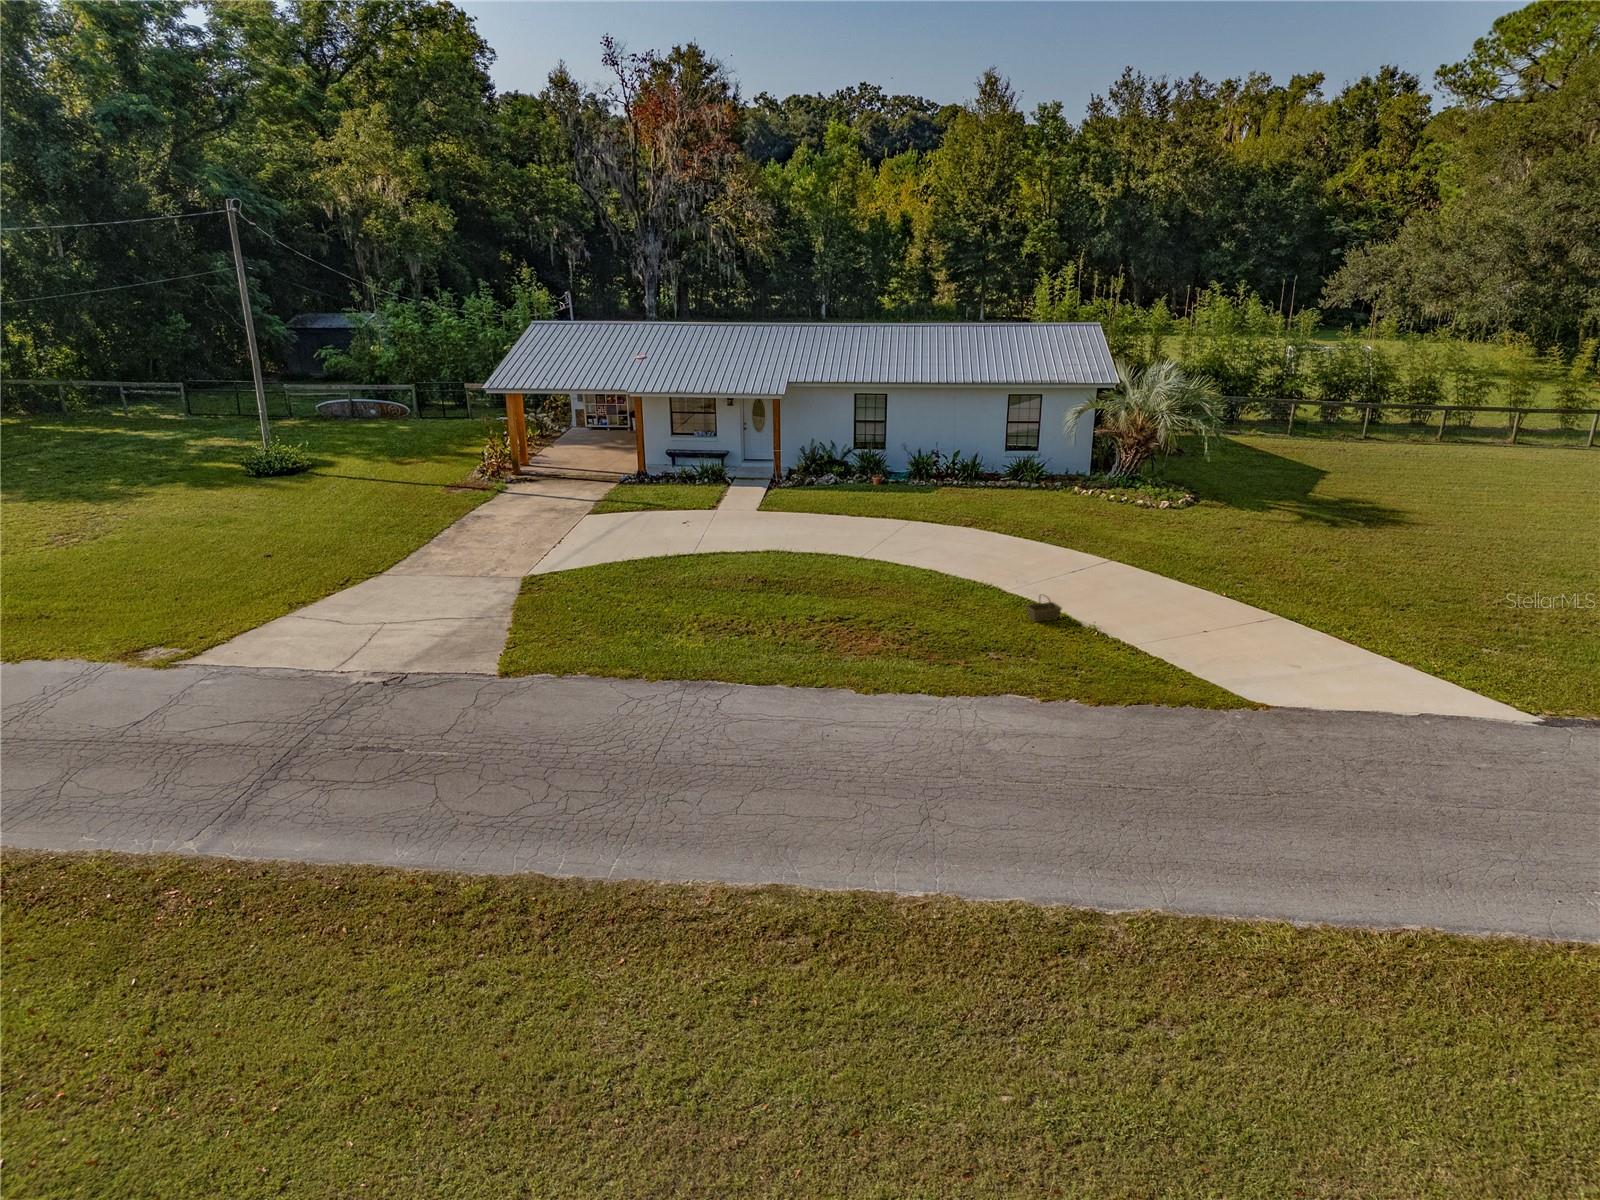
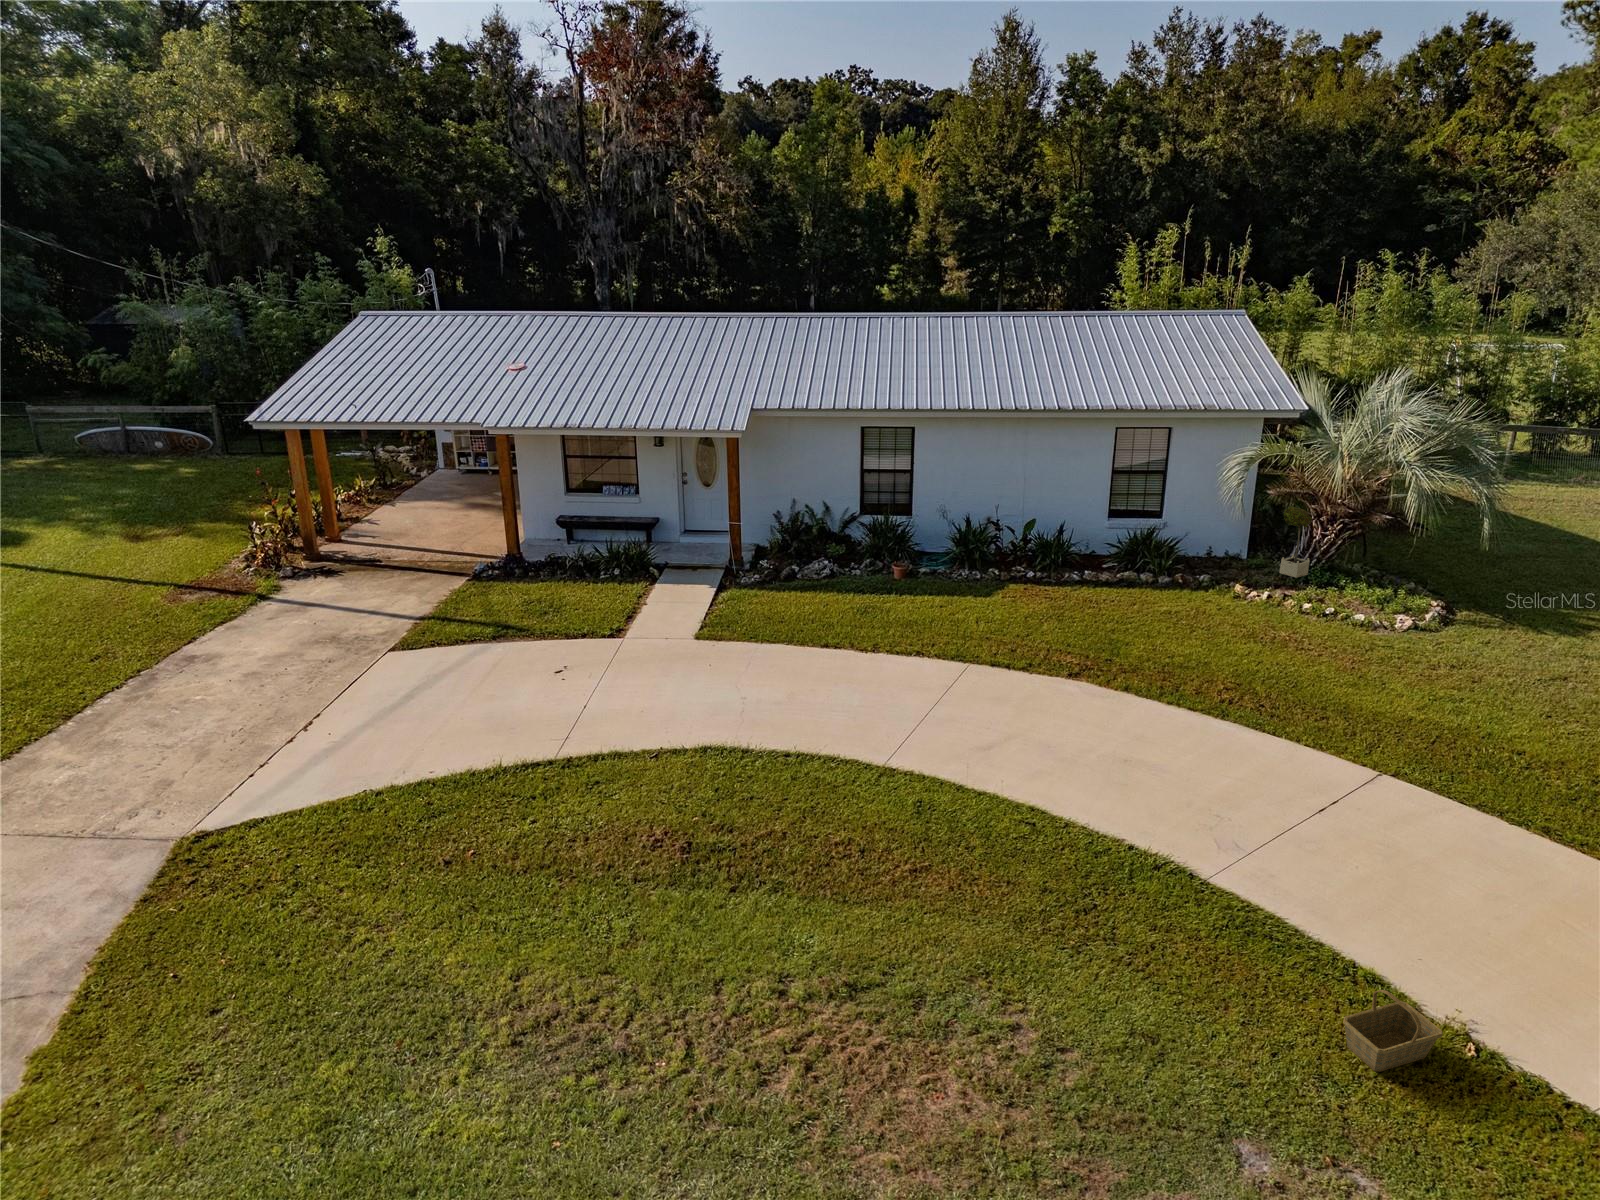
potted tree: none [1108,442,1126,486] -> present [1280,506,1312,578]

